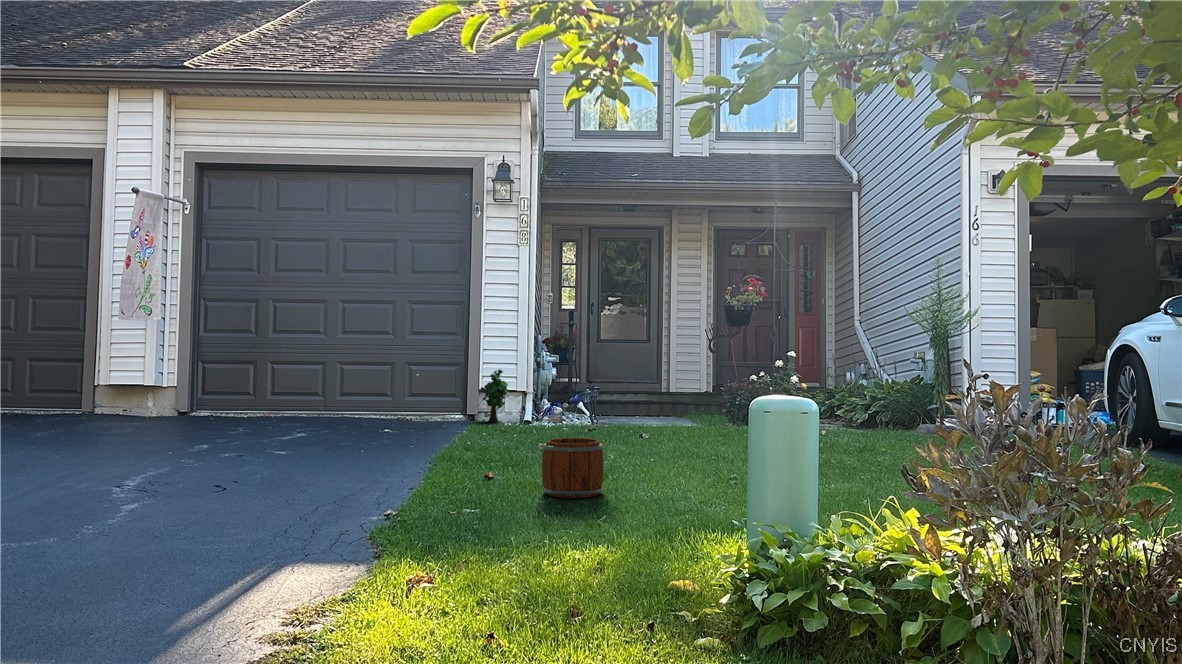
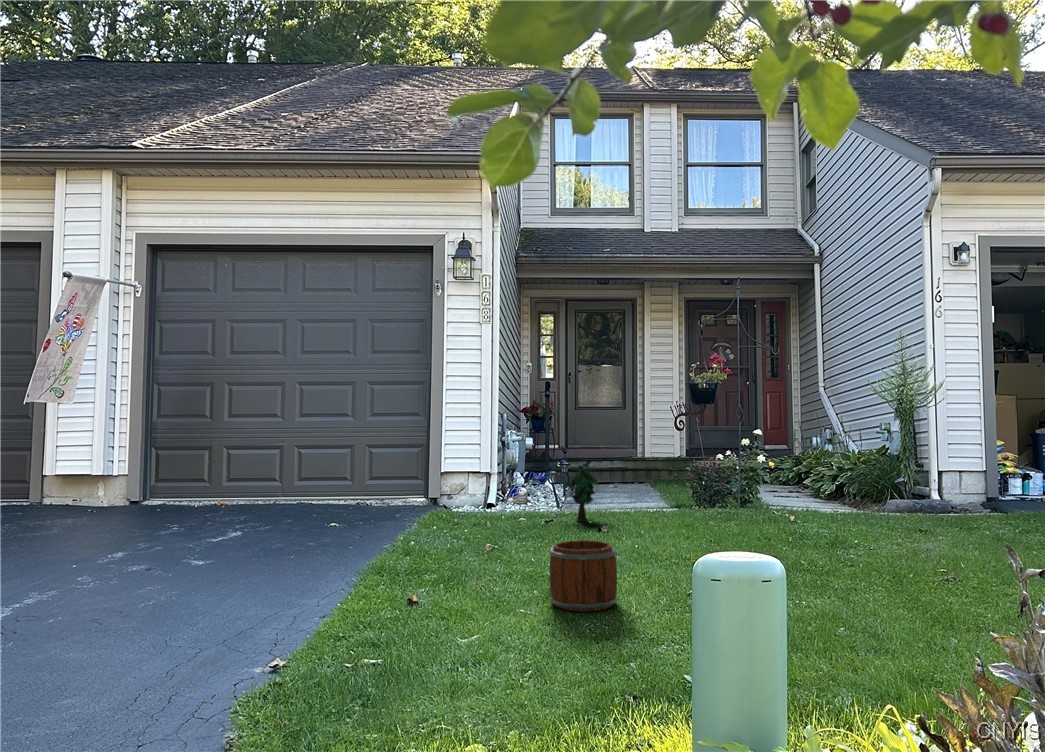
decorative plant: present [479,370,509,422] -> present [565,460,599,522]

